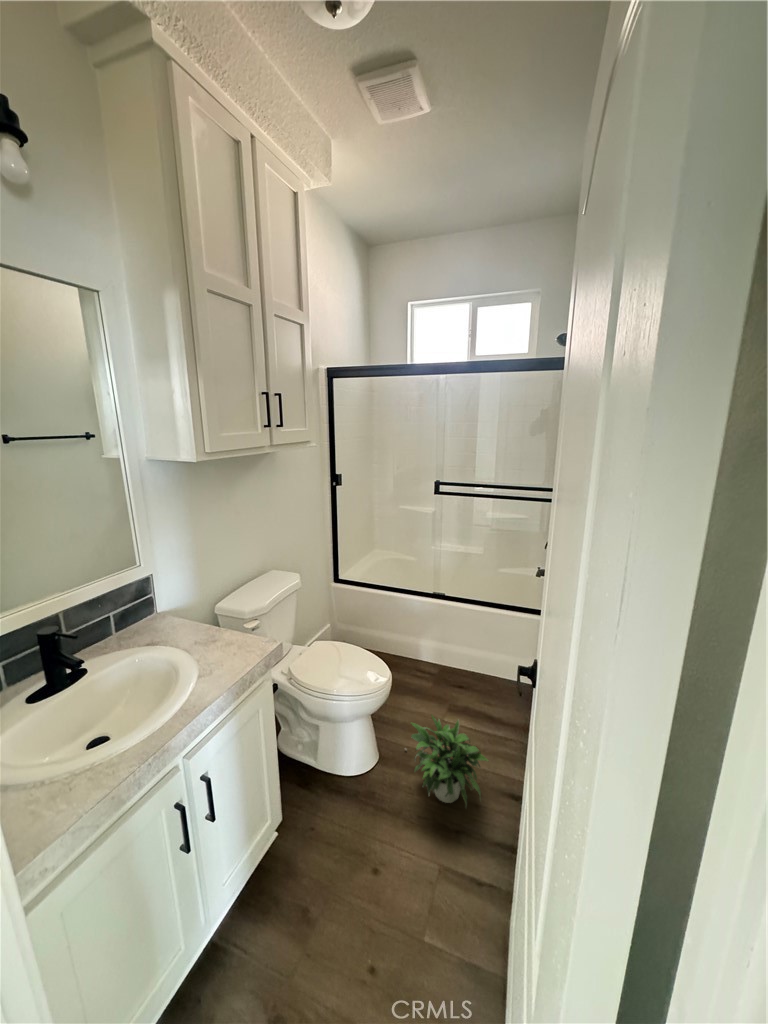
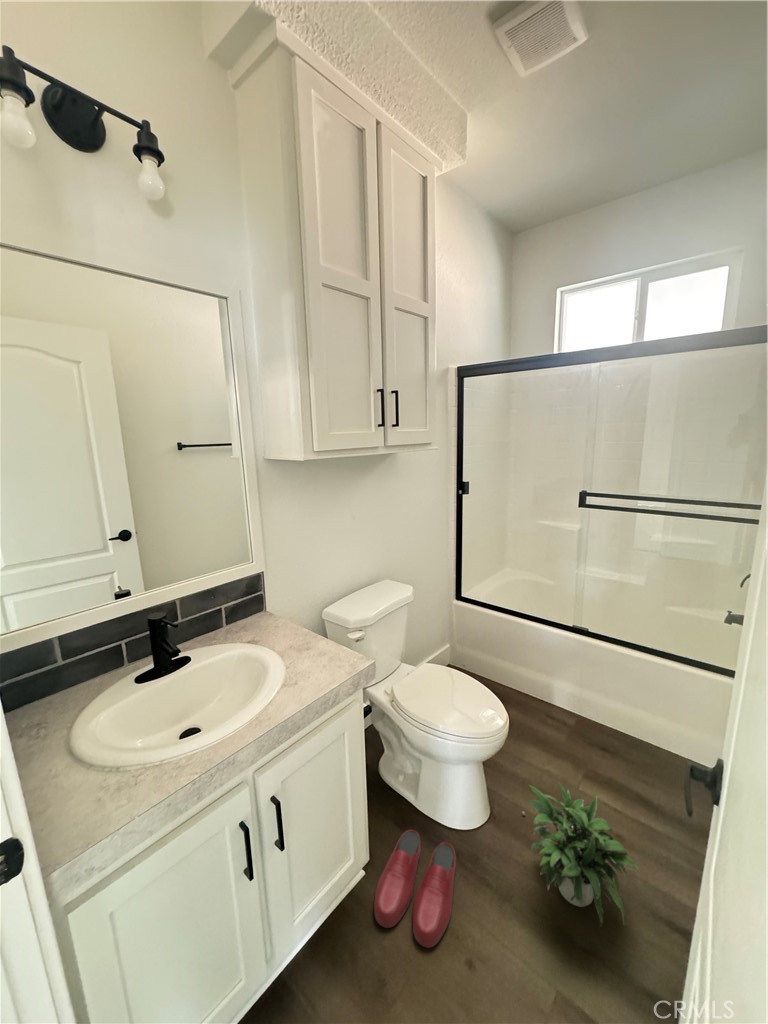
slippers: none [291,787,357,871] -> present [374,830,456,948]

